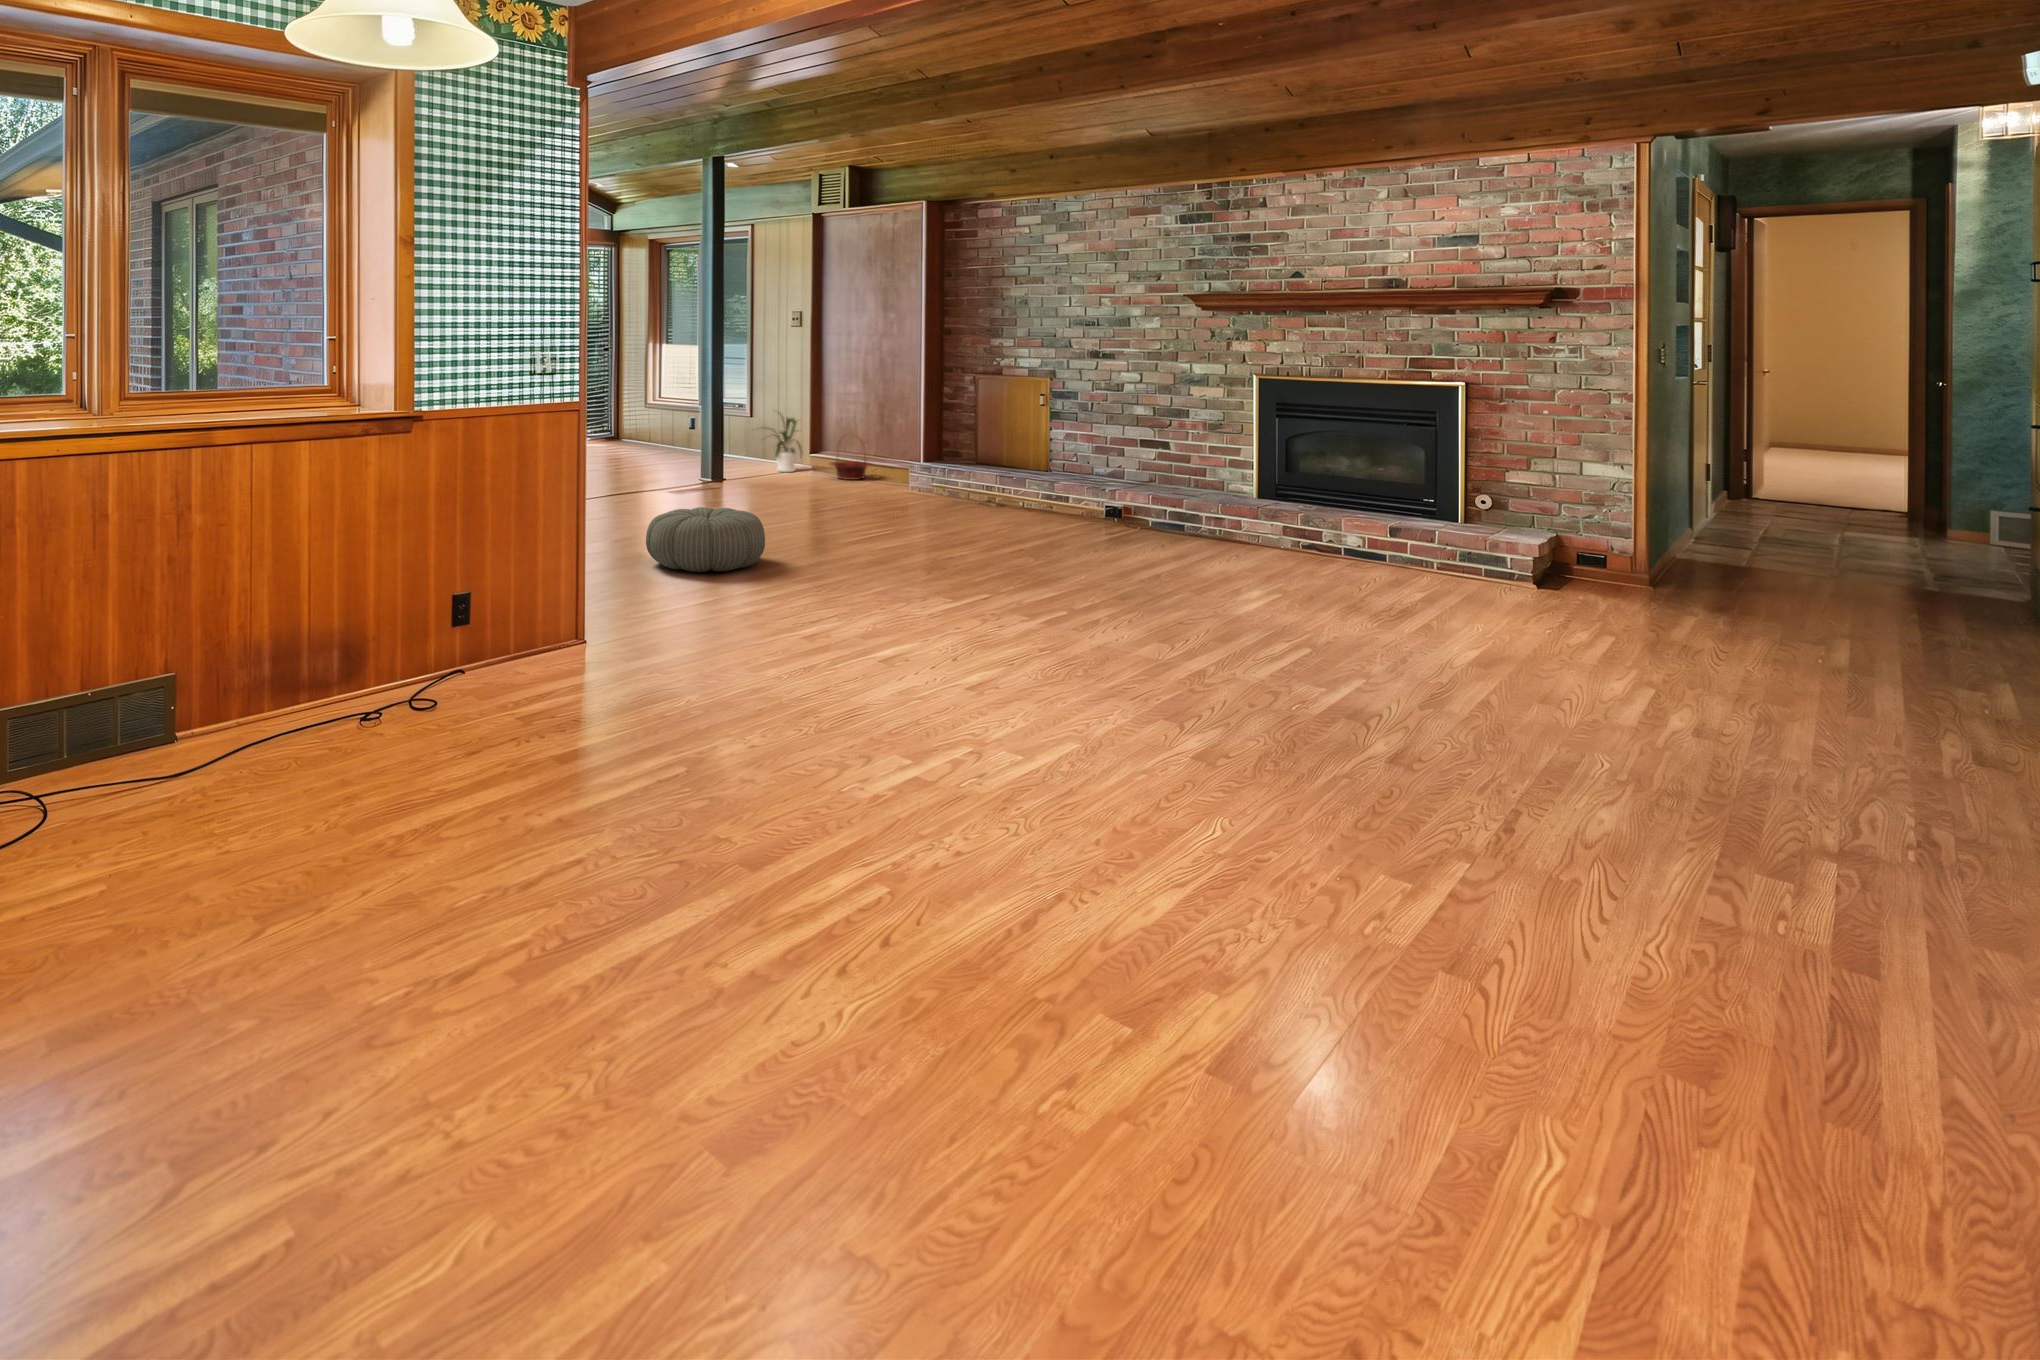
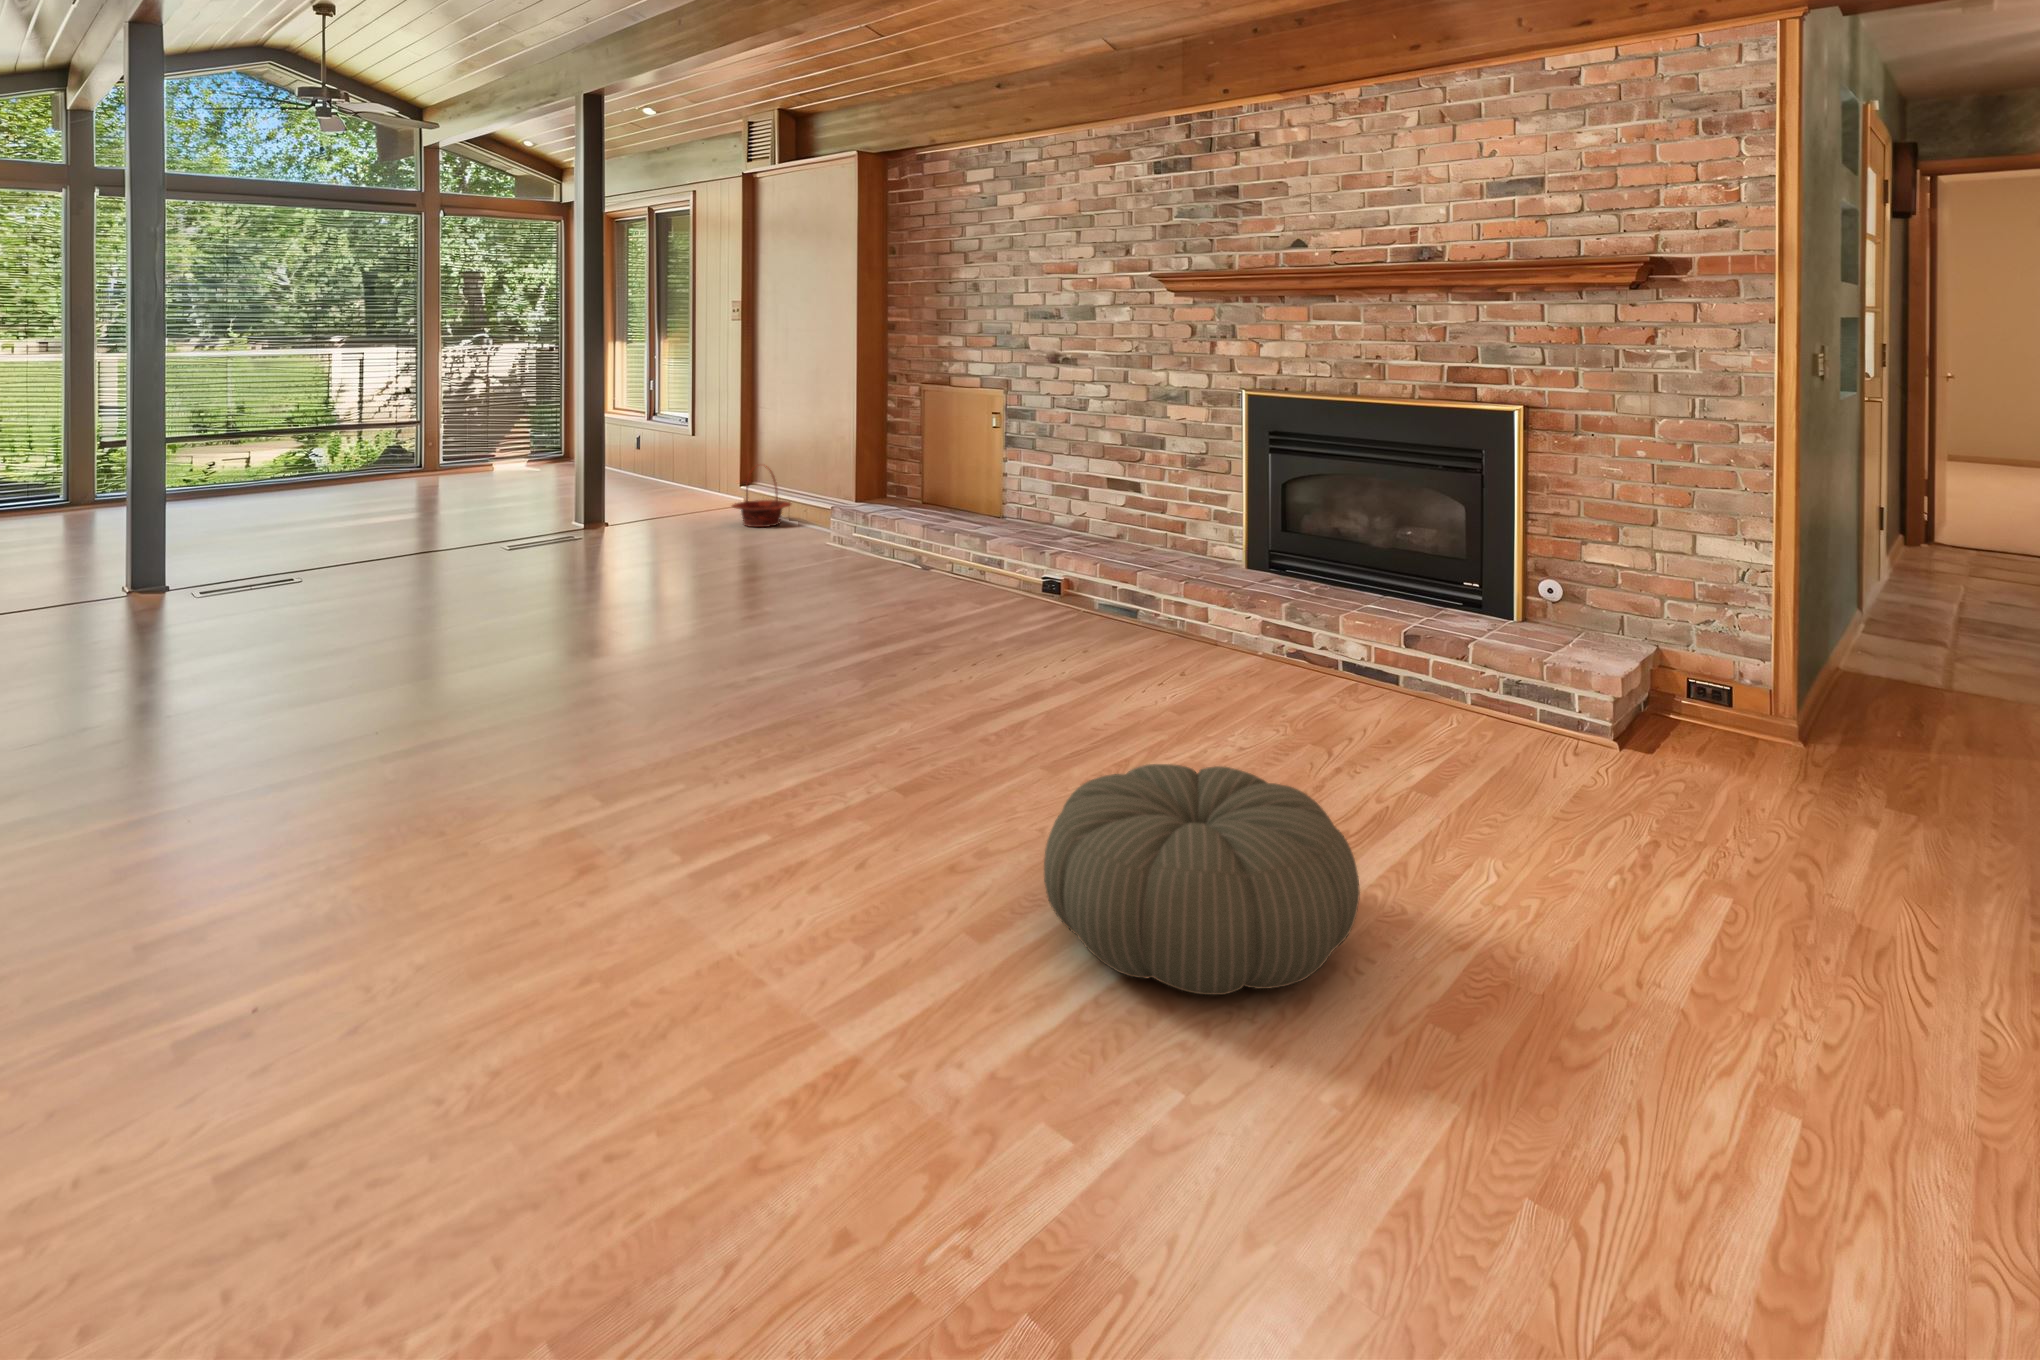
house plant: present [774,418,802,472] -> none [644,431,717,514]
pouf: present [646,507,765,572] -> present [1044,764,1360,995]

